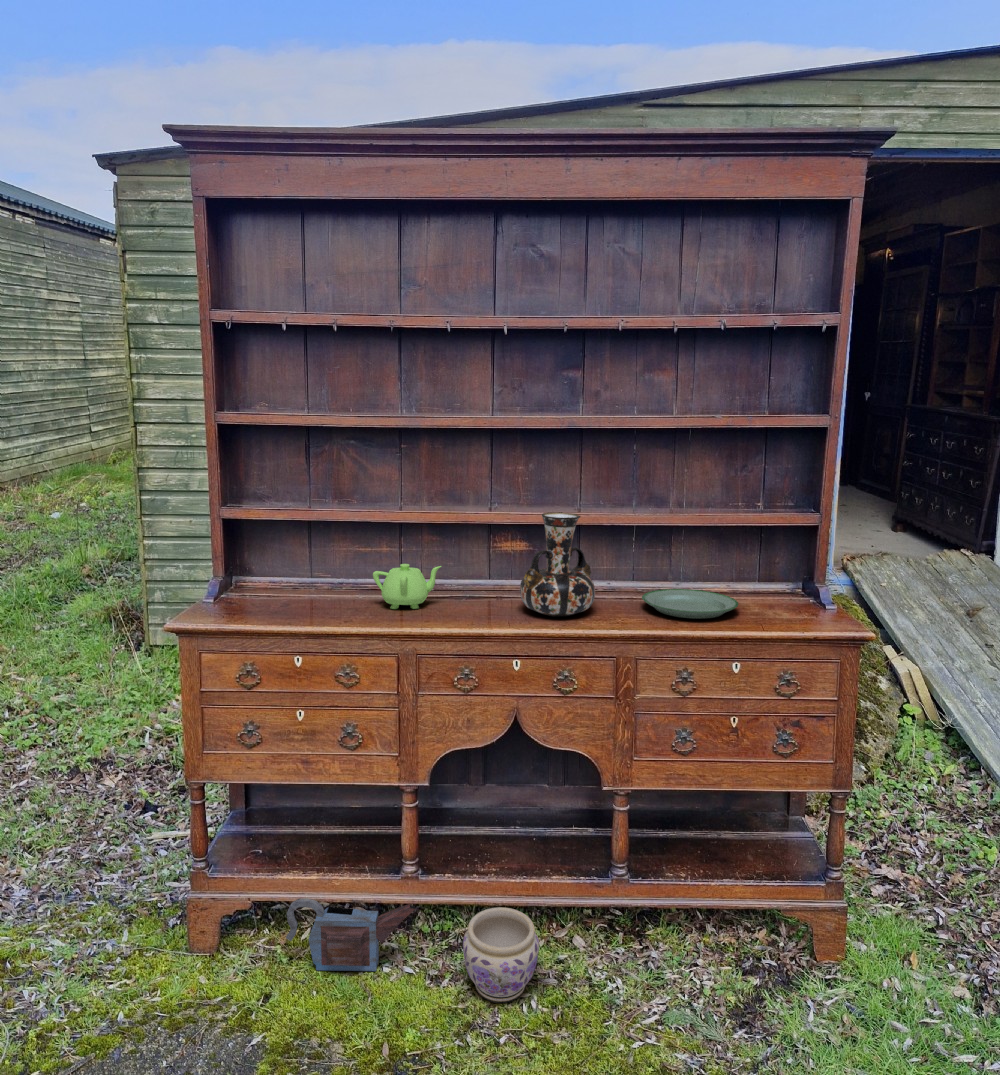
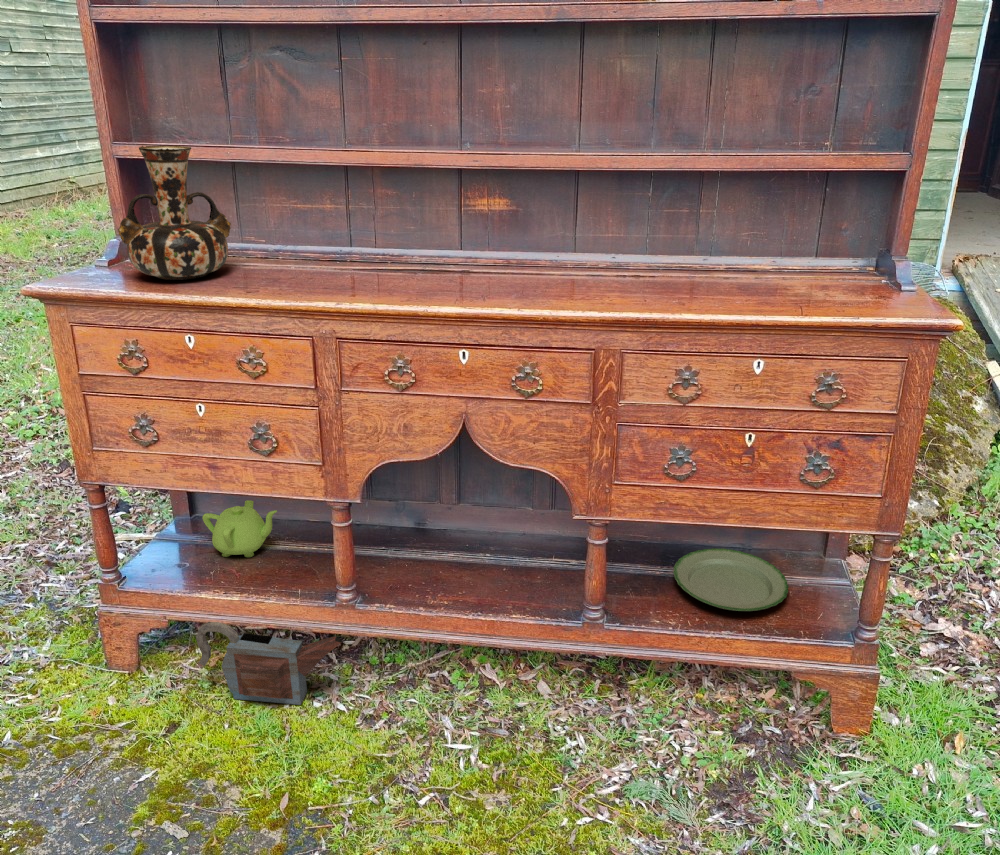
decorative vase: present [520,512,595,616] -> present [117,145,231,280]
teapot: present [373,564,441,609] -> present [202,500,277,557]
plate: present [642,589,739,619] -> present [673,548,789,611]
planter: present [463,907,539,1003] -> none [392,647,484,754]

